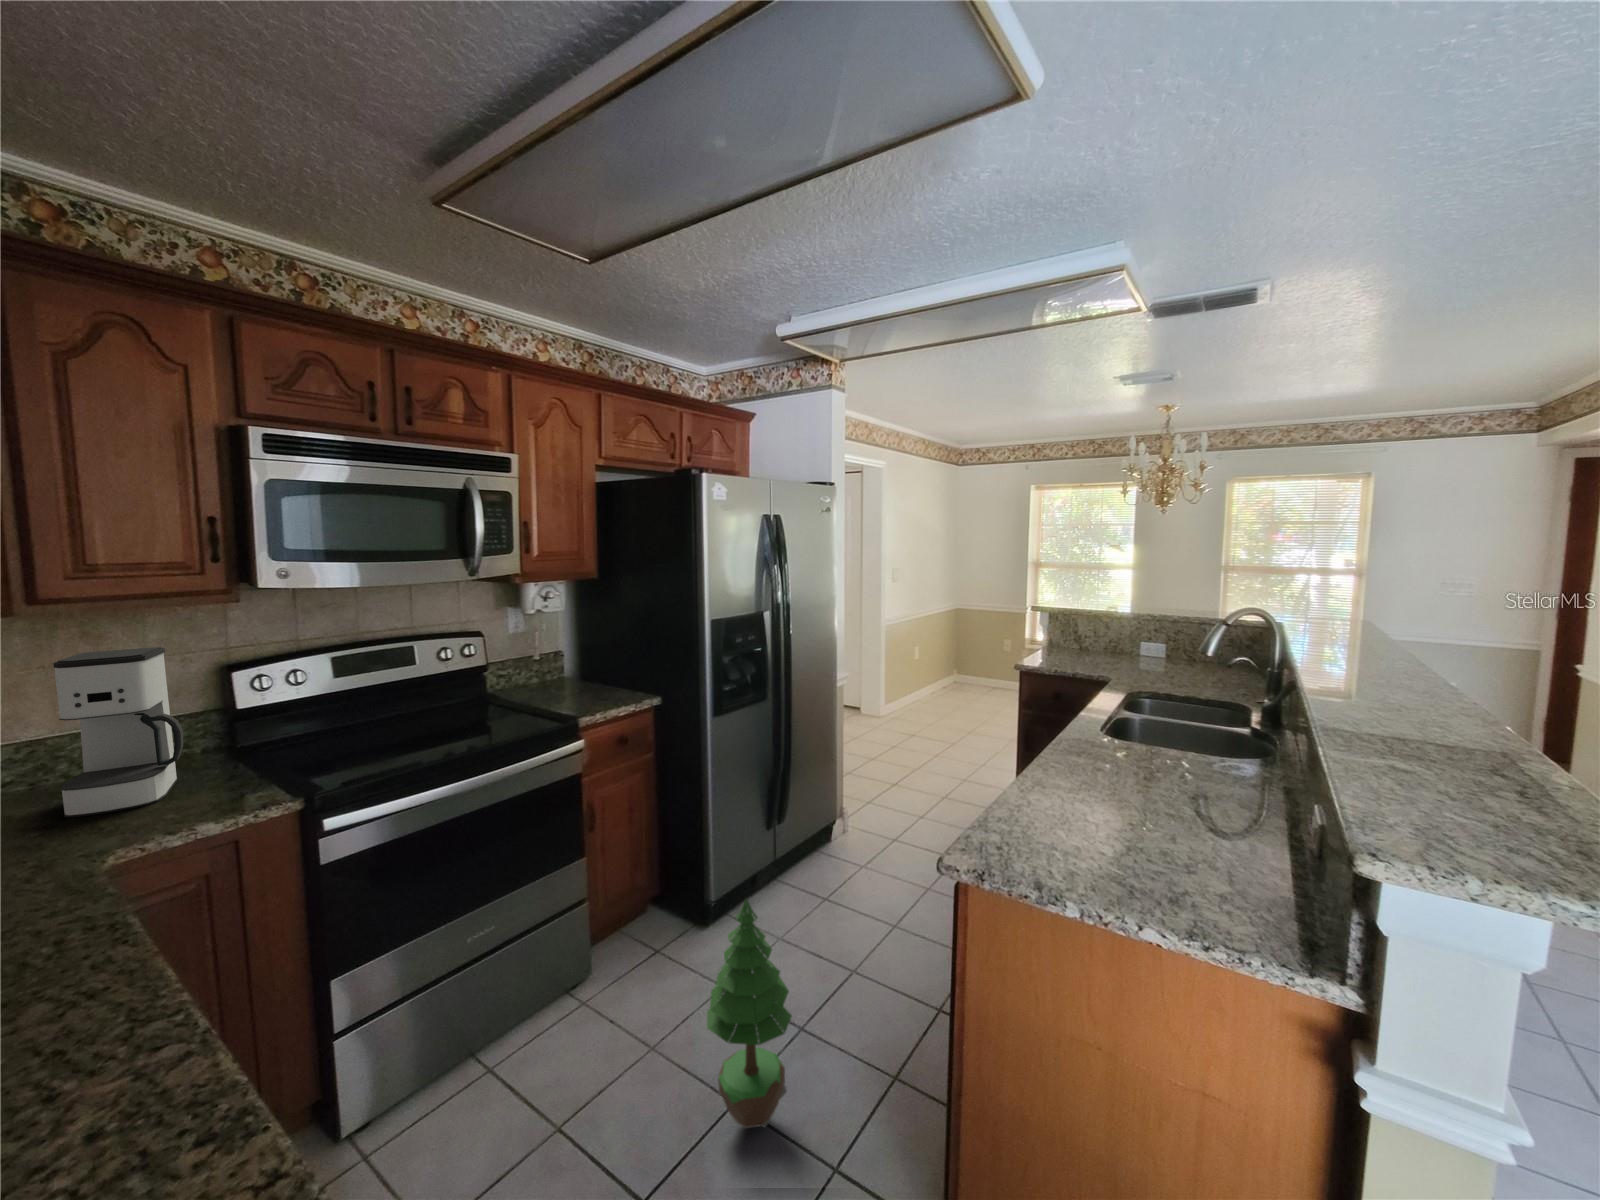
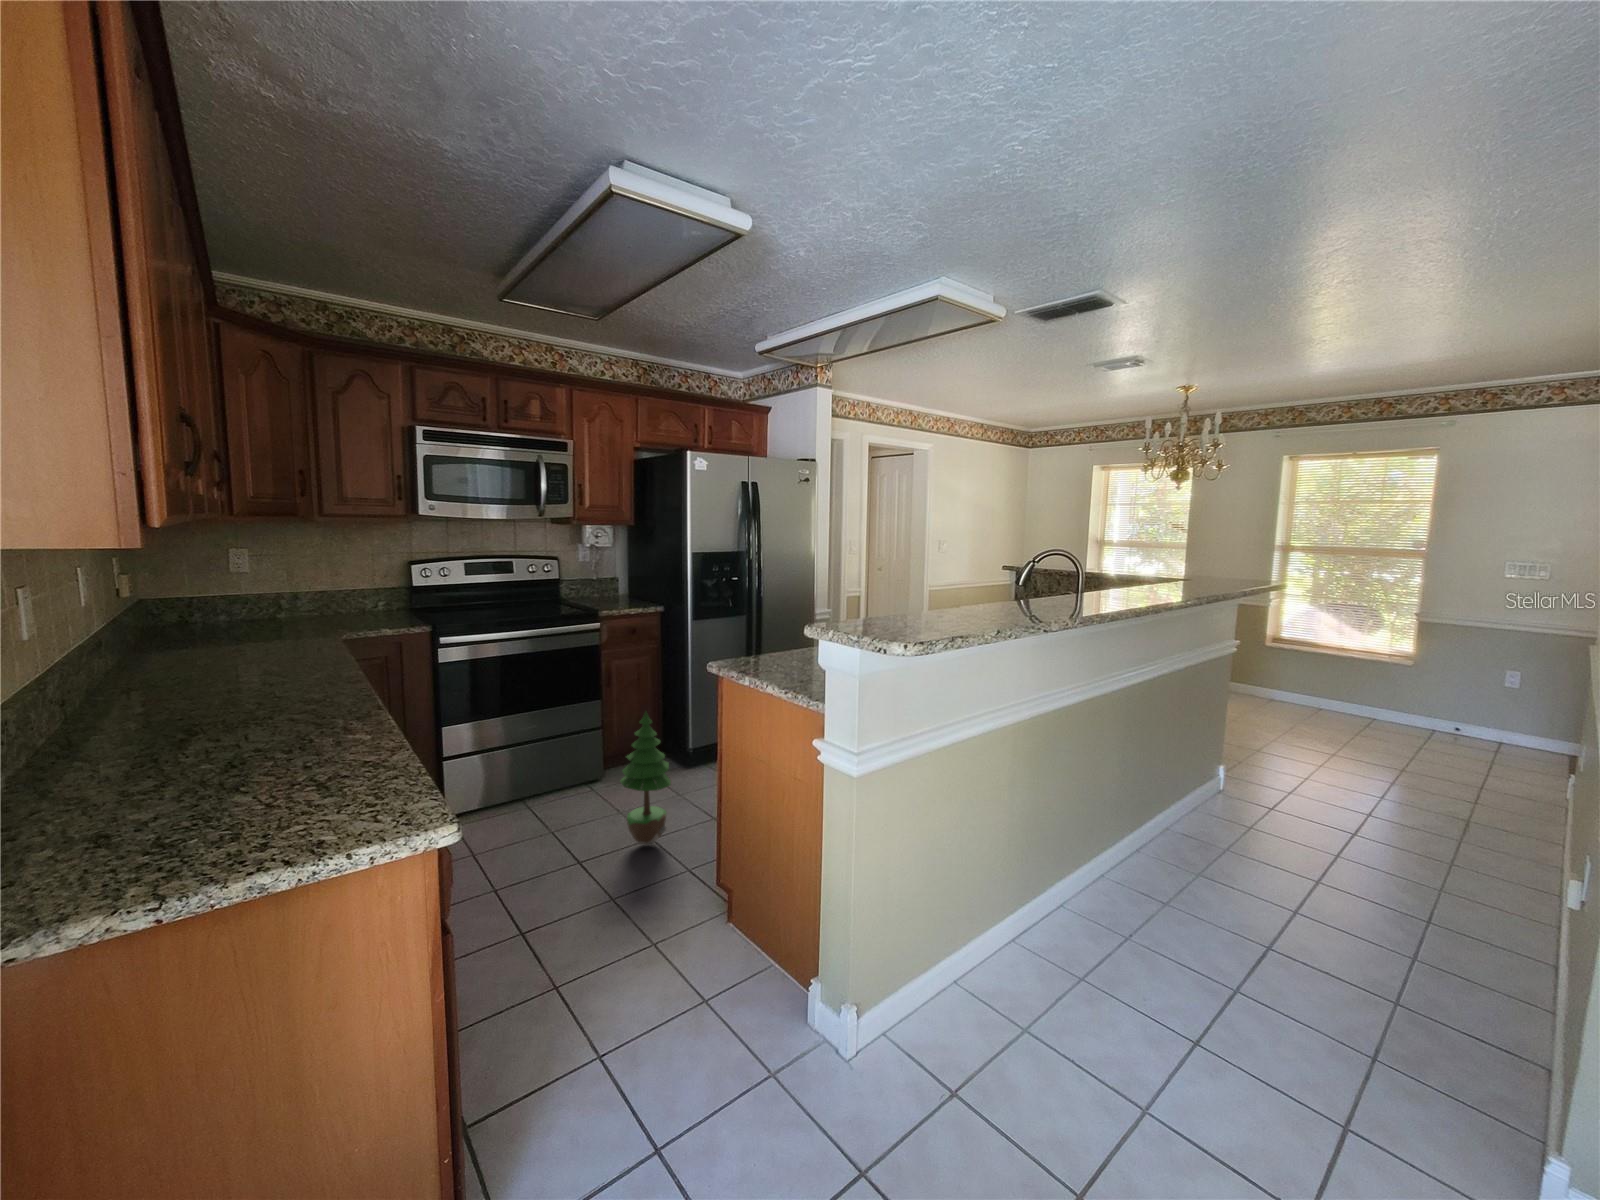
coffee maker: present [53,647,183,818] -> none [331,544,386,623]

